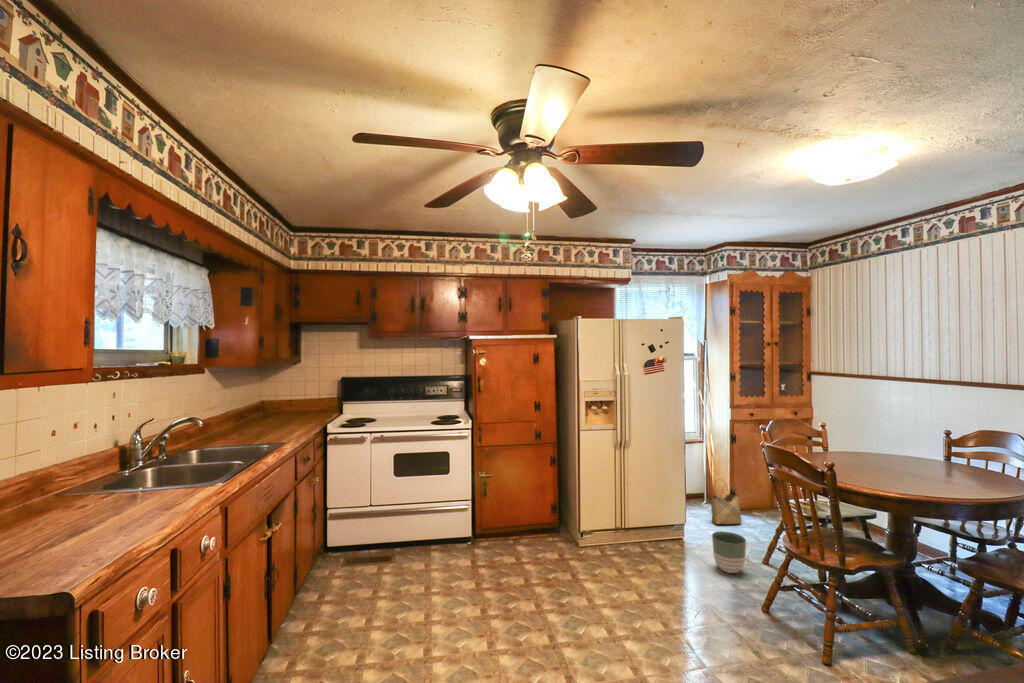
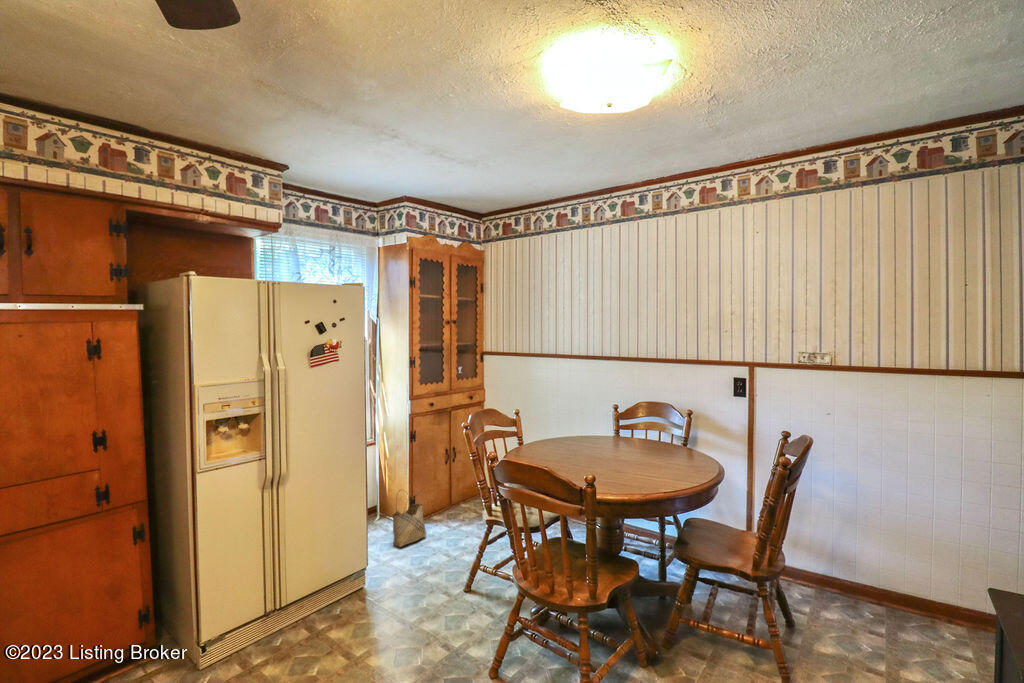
planter: present [712,531,746,573] -> none [408,565,448,620]

